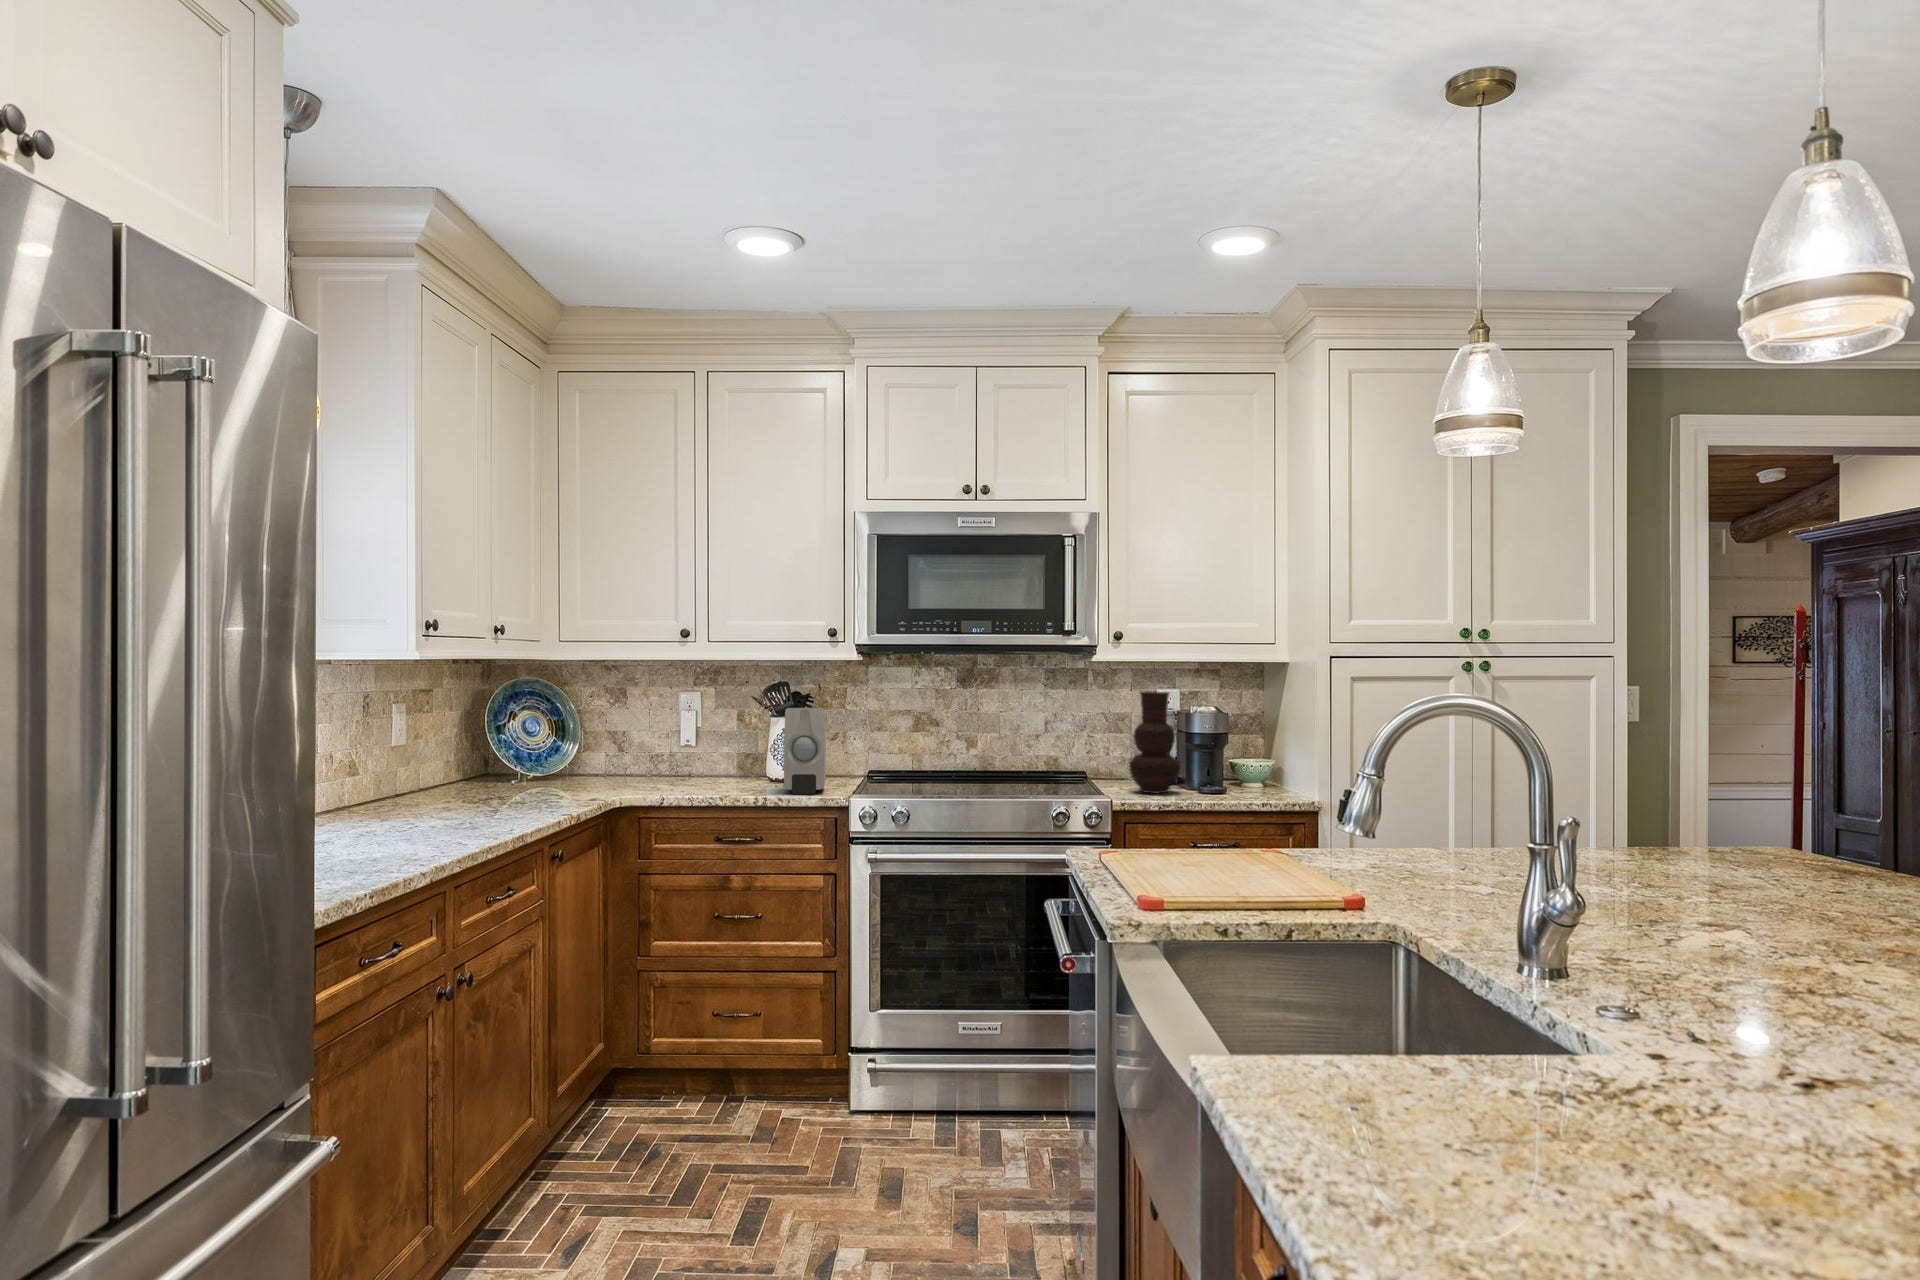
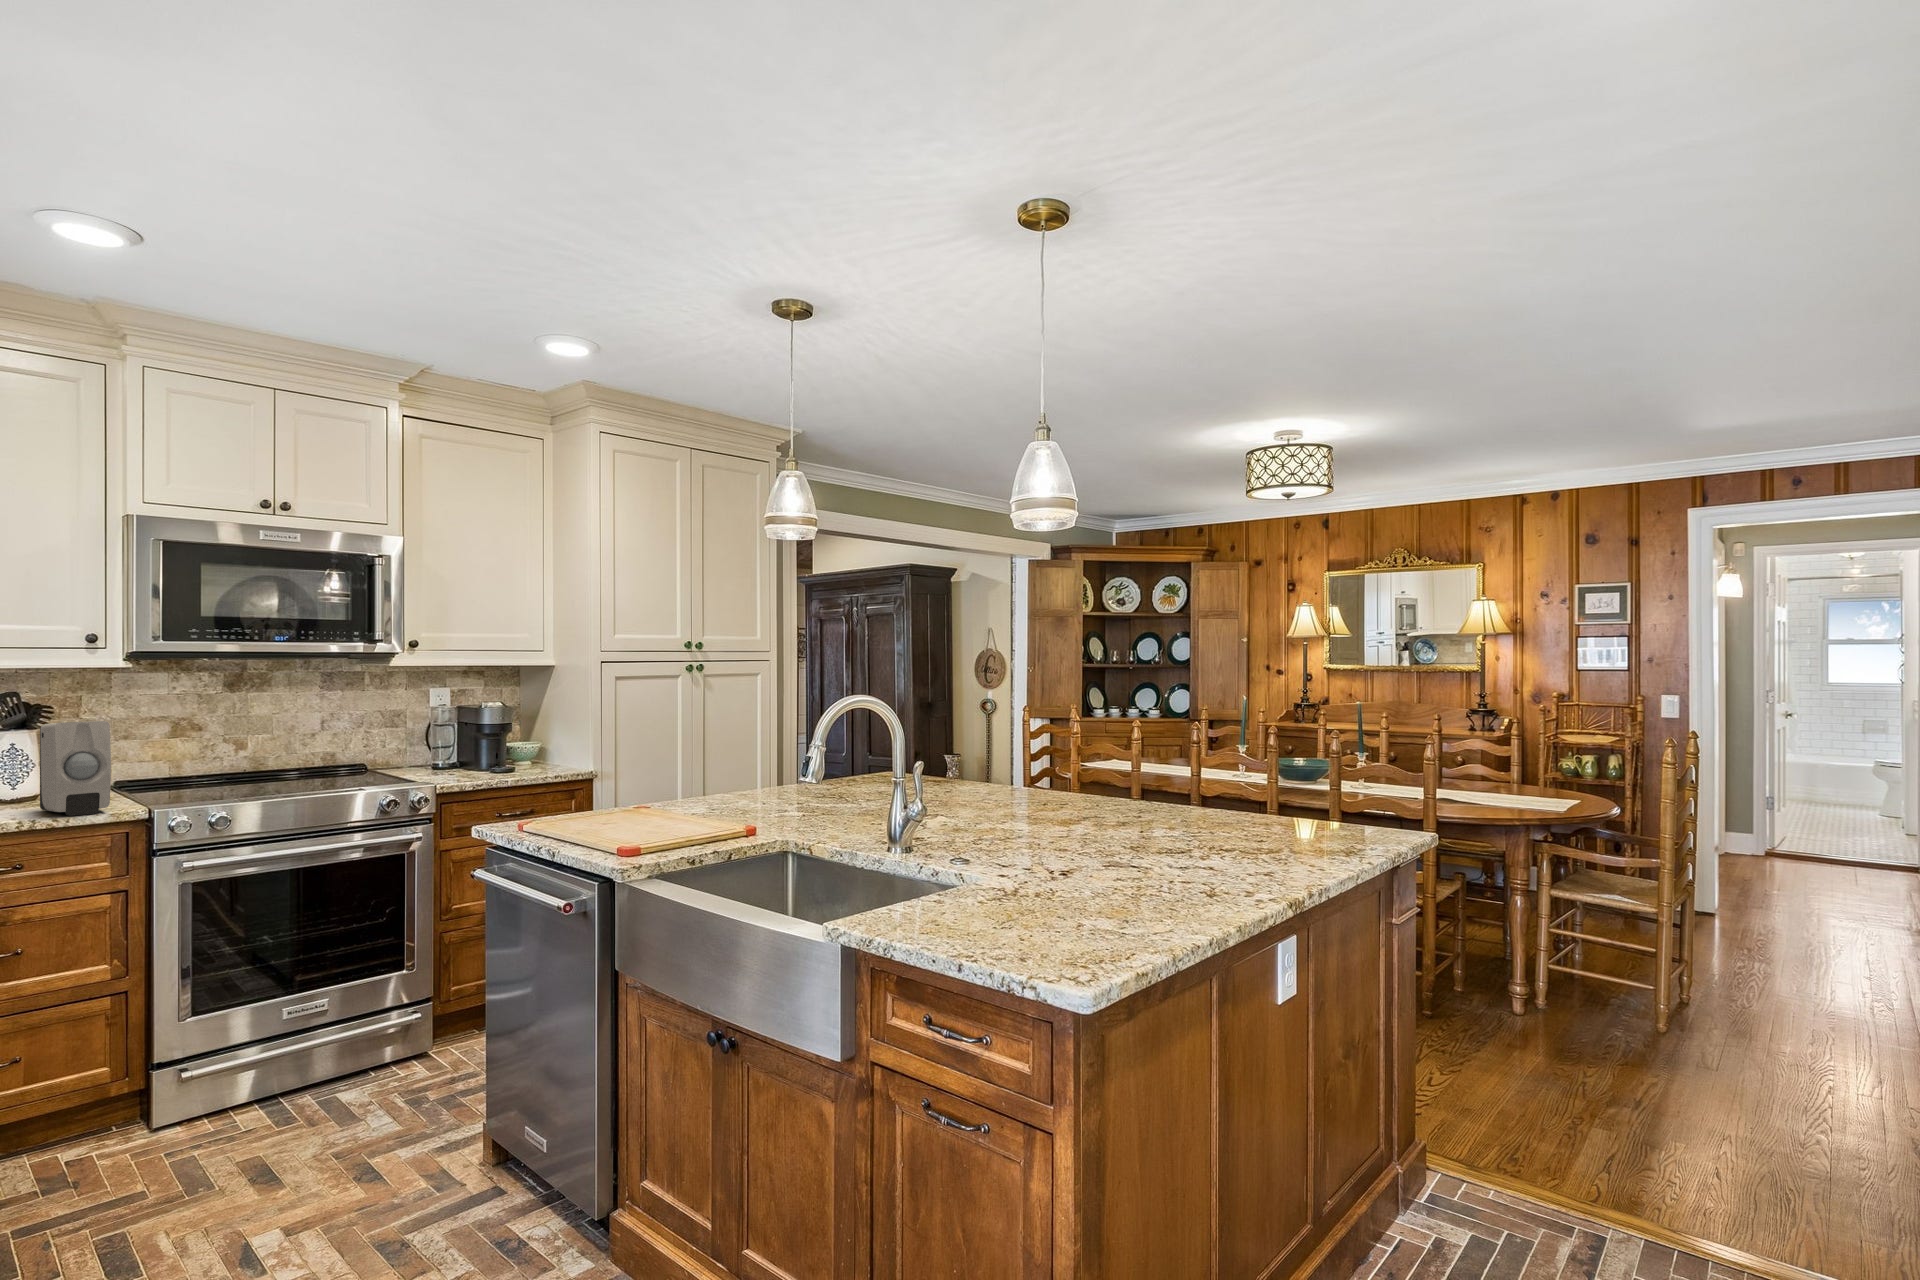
vase: present [1129,691,1180,793] -> none [437,692,486,779]

